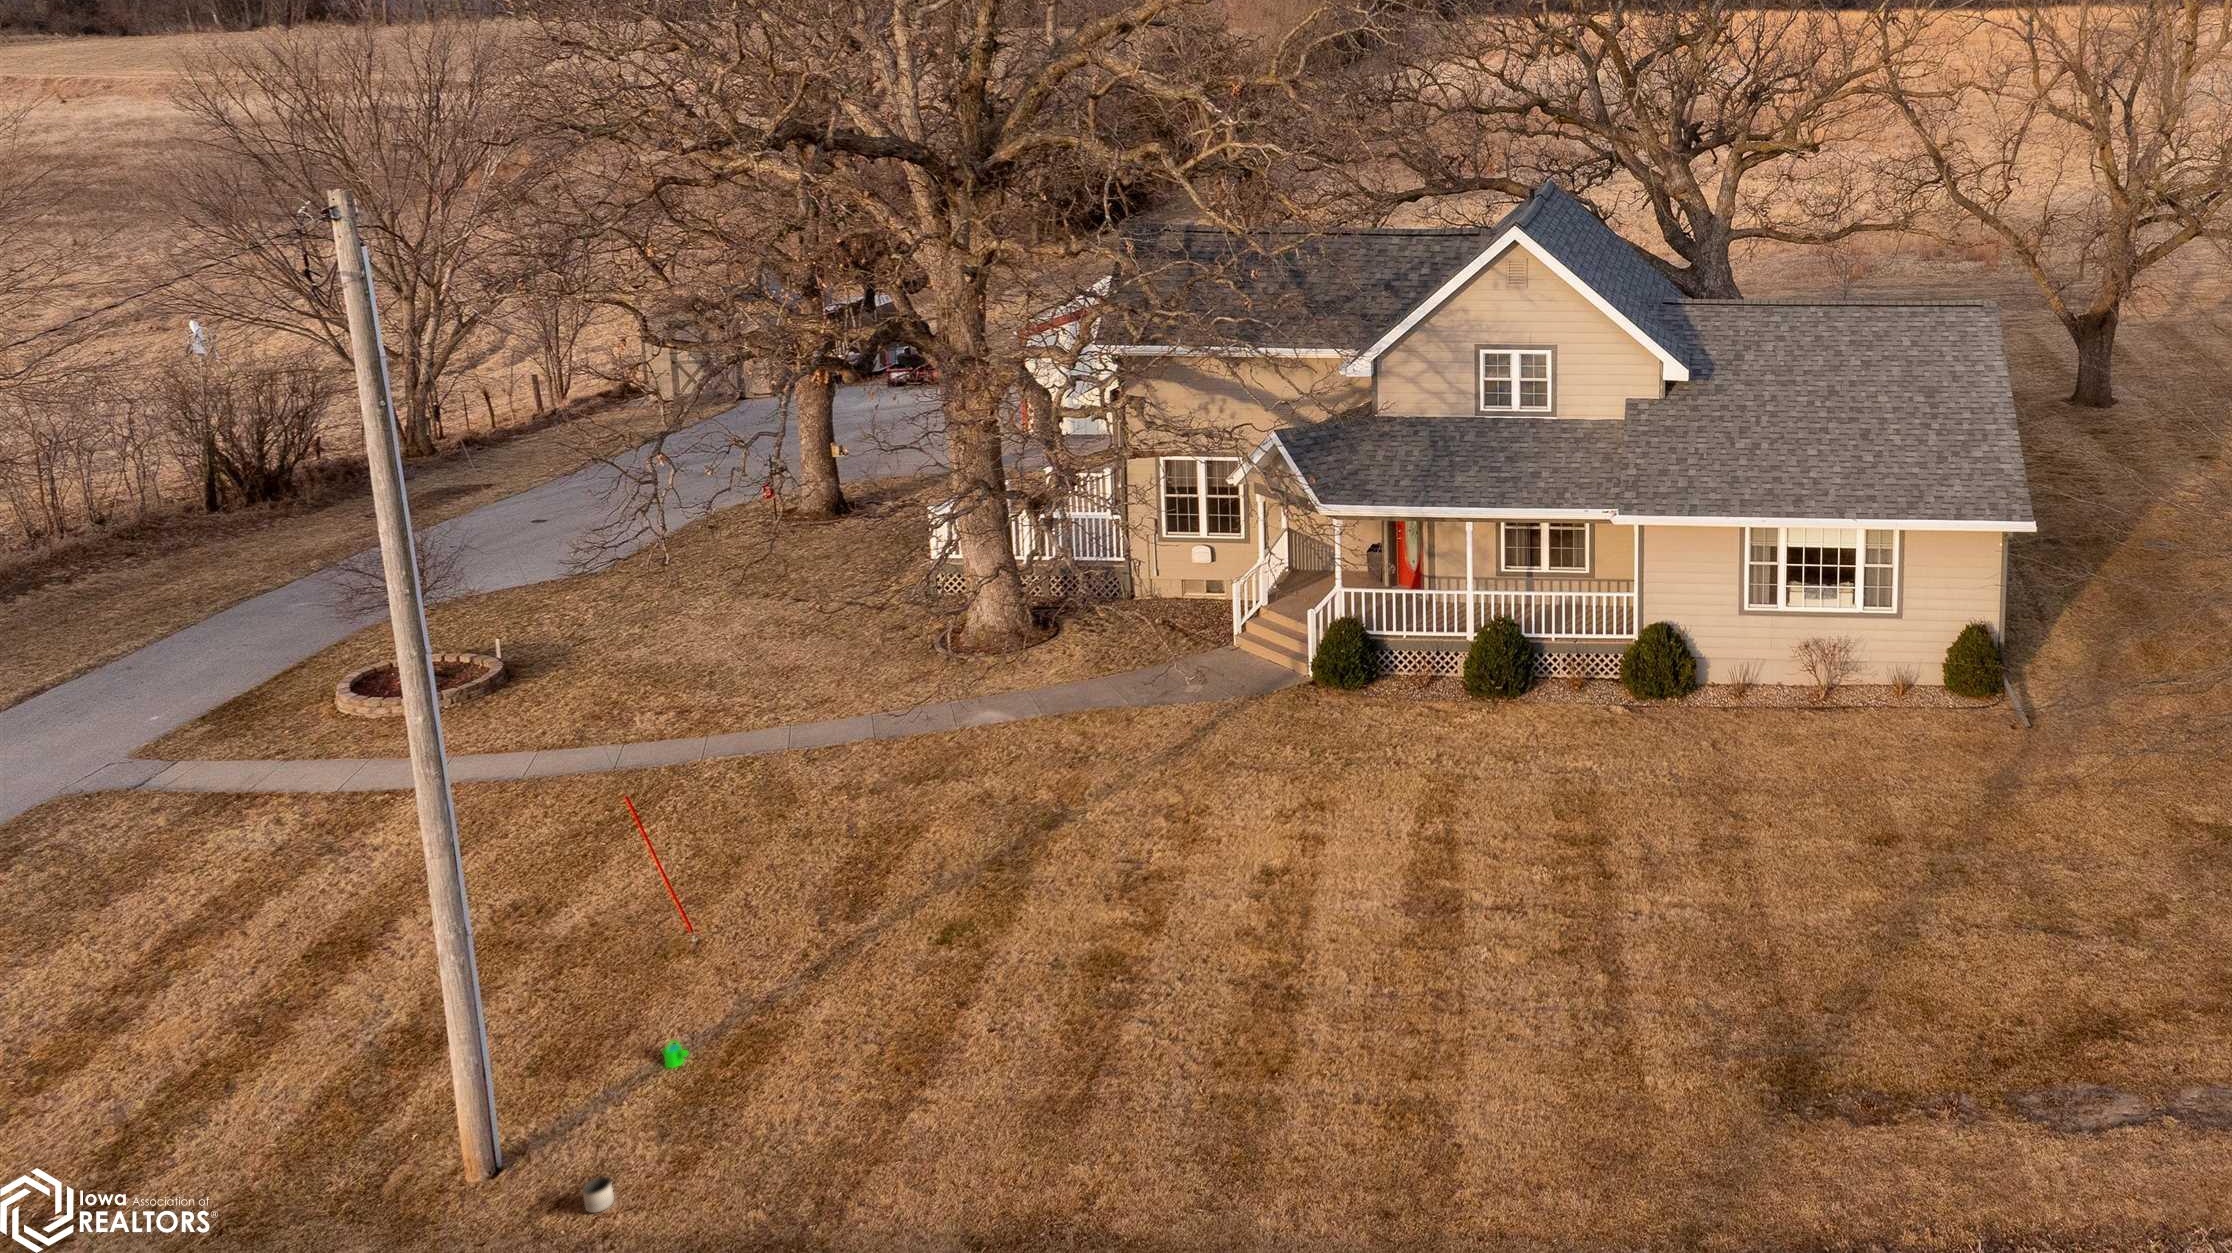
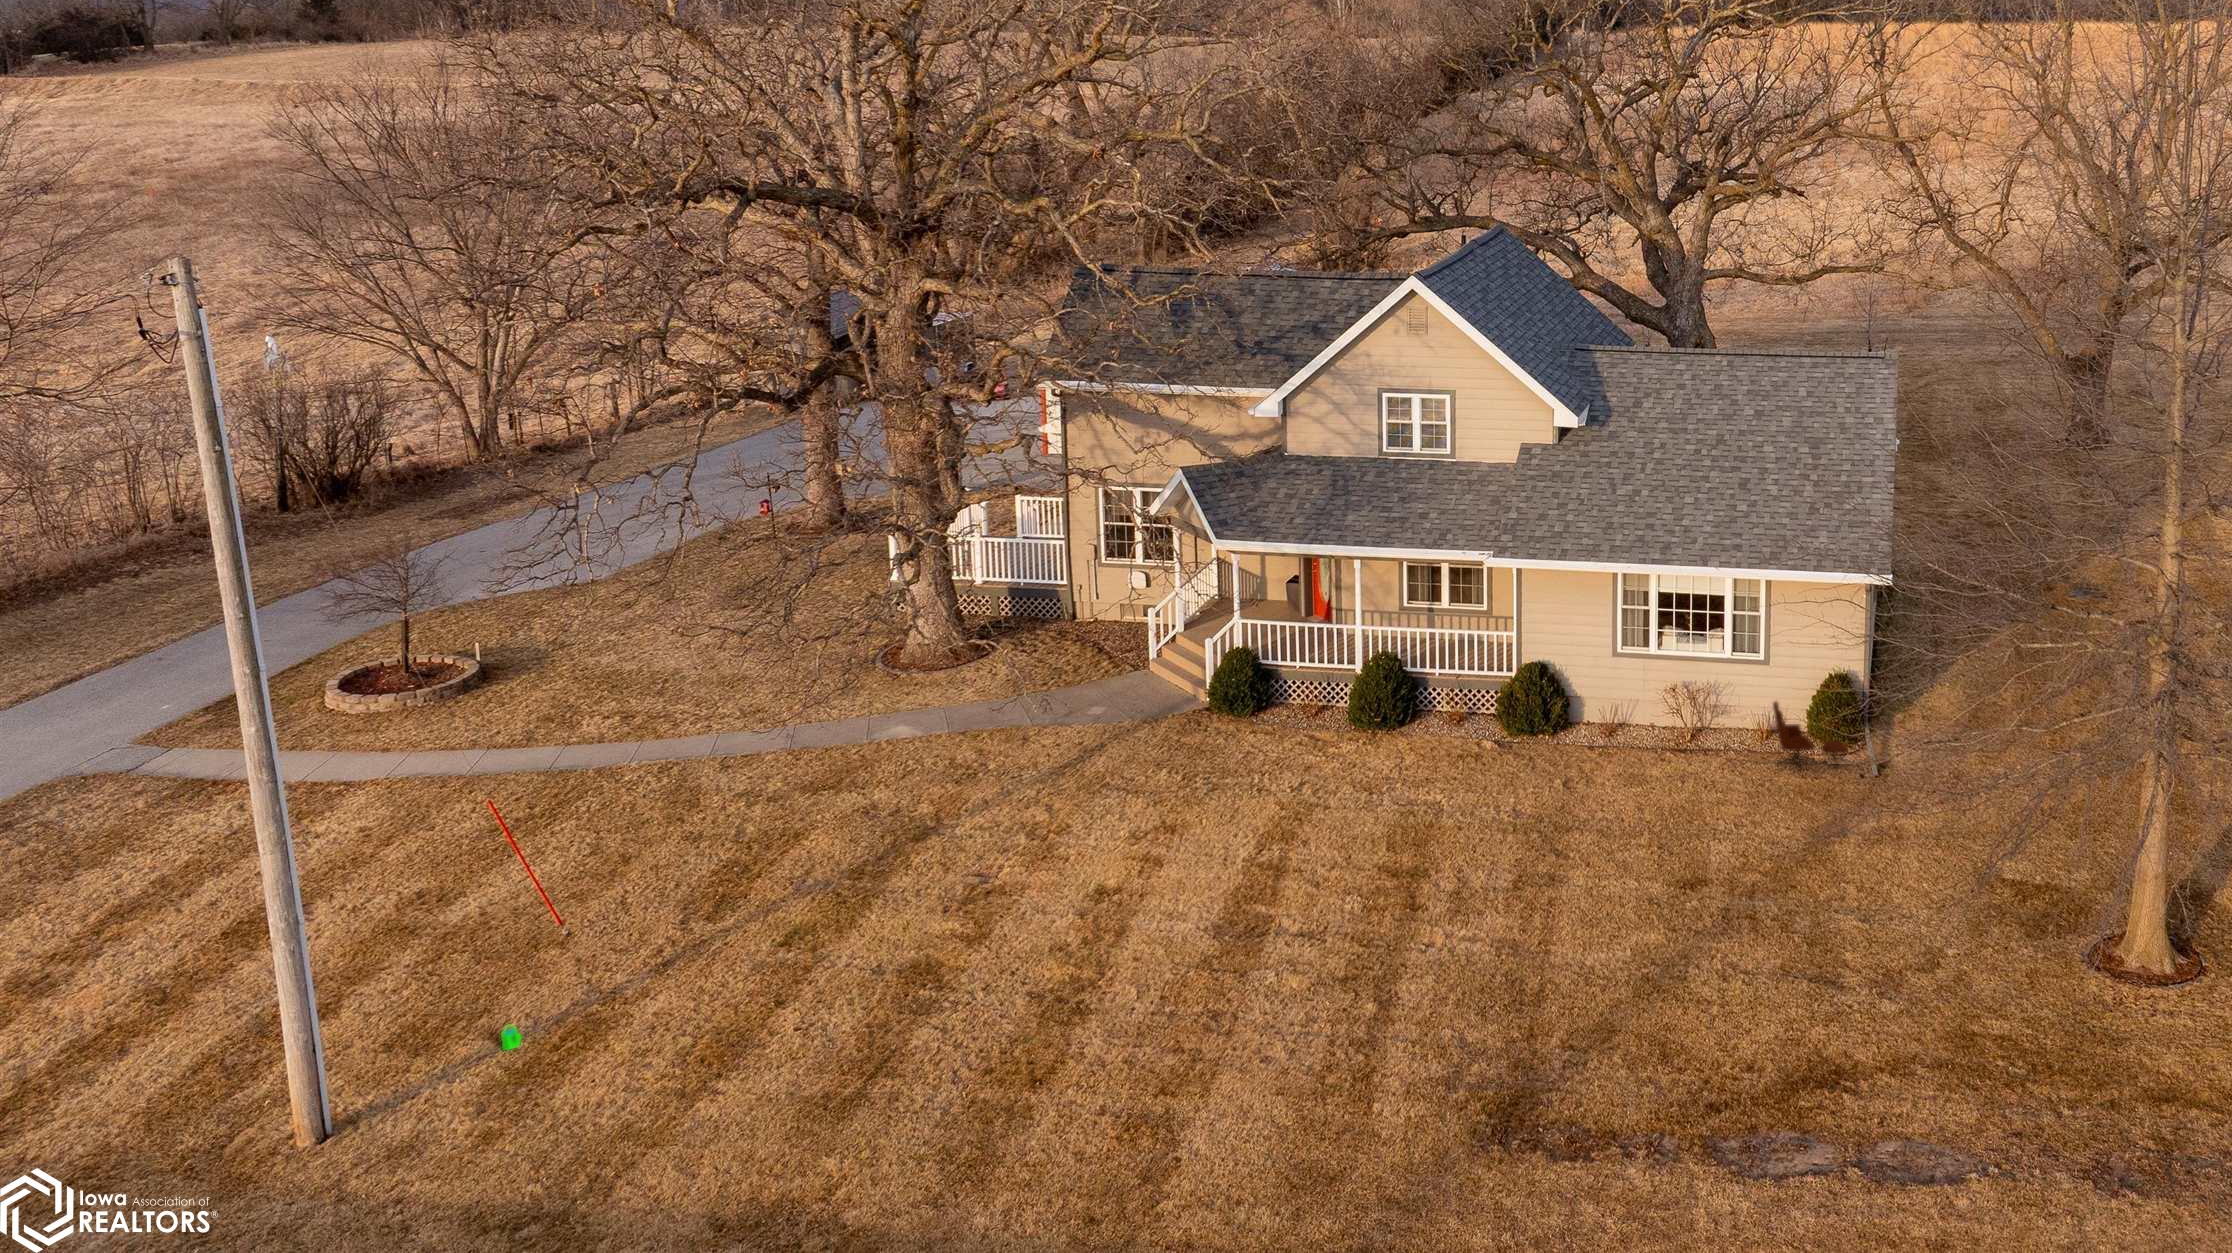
lounge chair: none [1915,653,1991,722] -> present [1773,702,1848,762]
planter: present [583,1177,614,1213] -> none [390,1145,420,1177]

